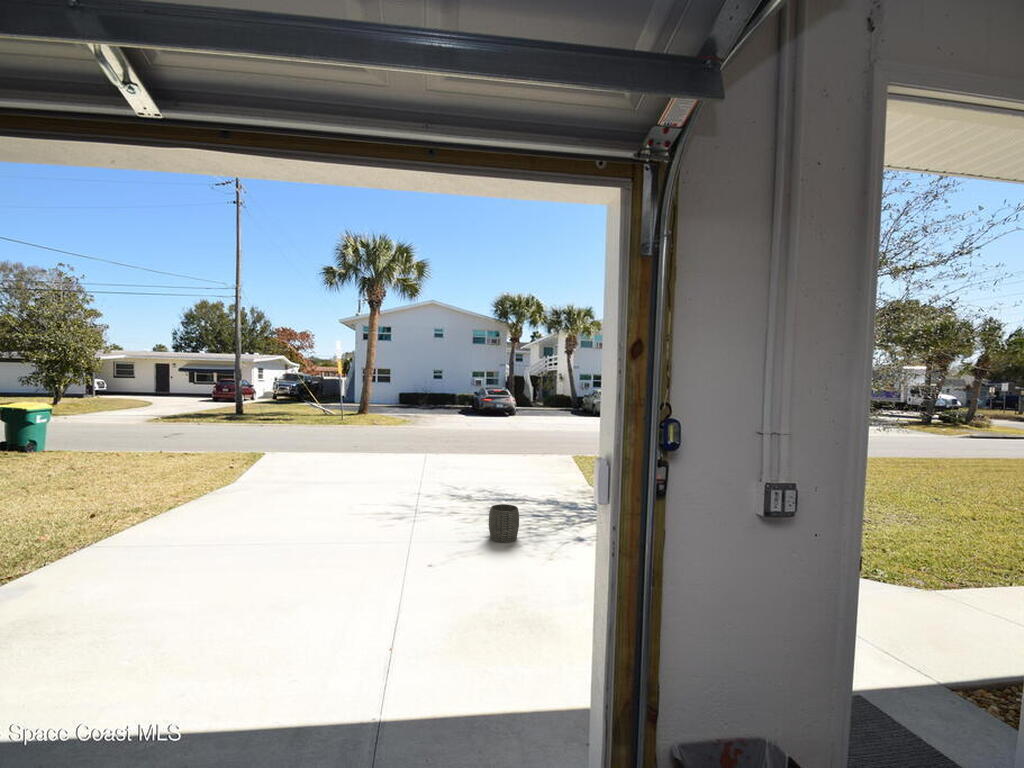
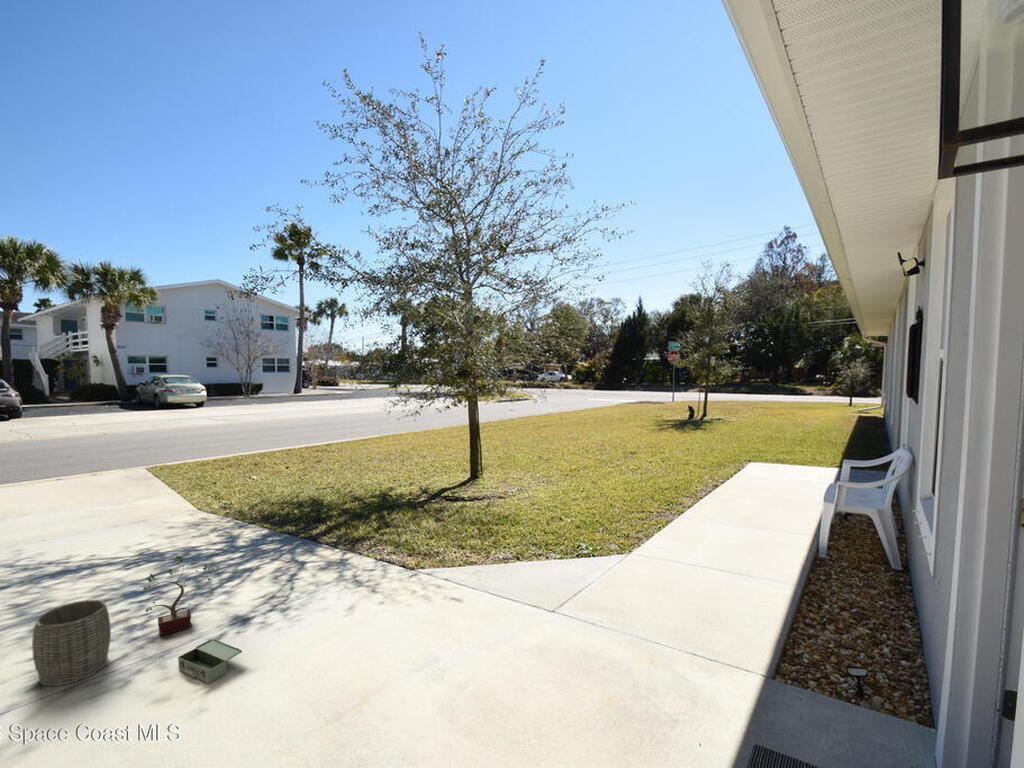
potted plant: none [535,494,574,538] -> present [143,556,220,635]
toolbox: none [543,544,573,563] -> present [178,639,242,683]

